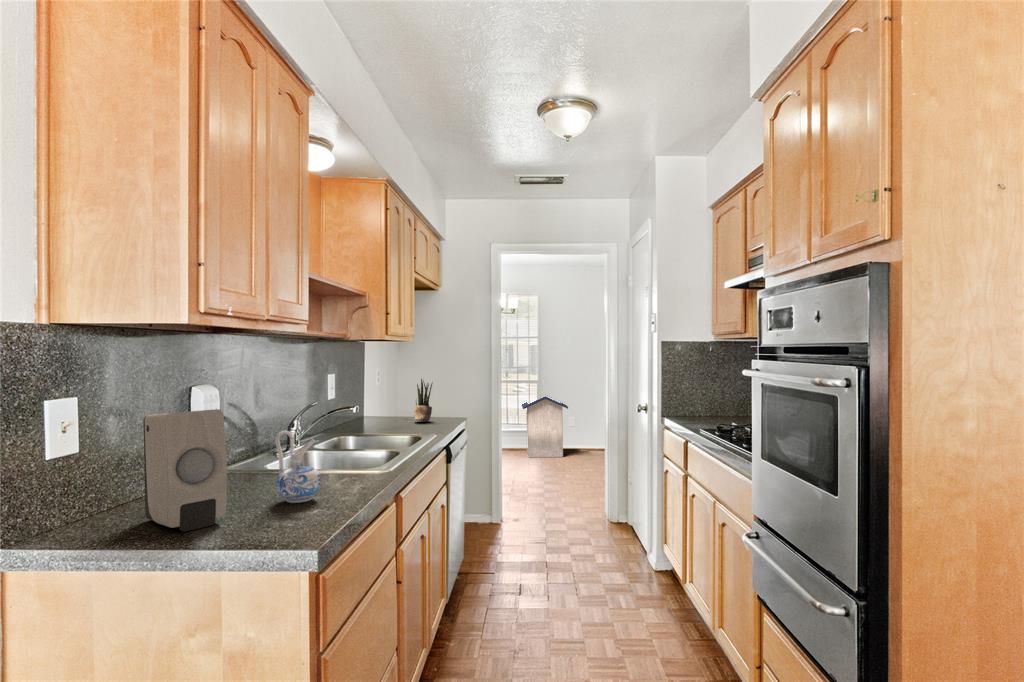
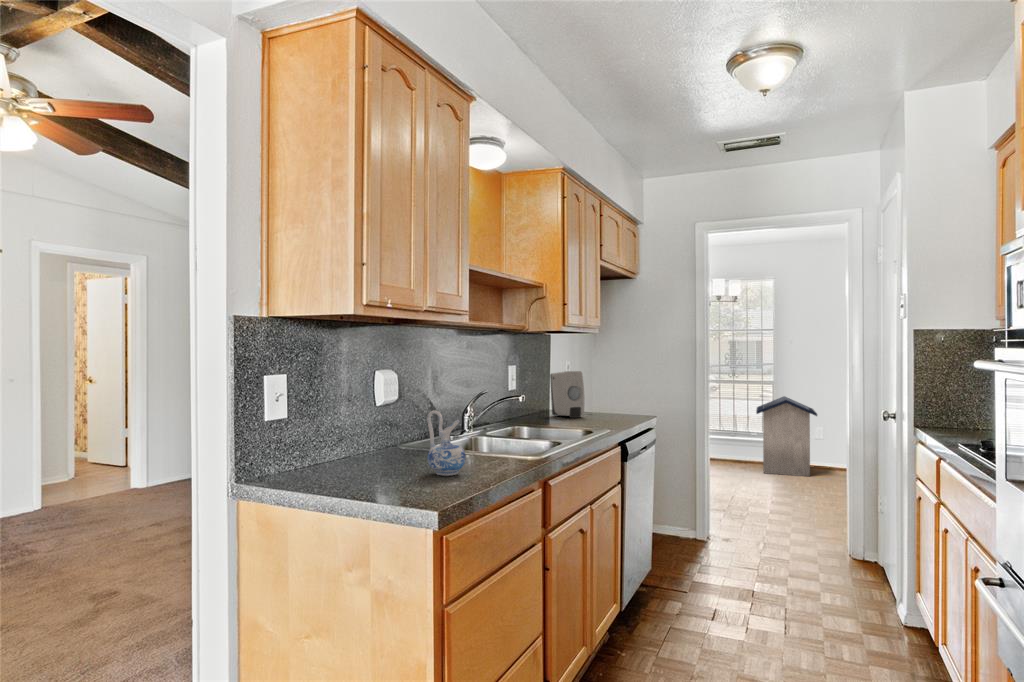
potted plant: present [414,379,432,421] -> none [599,371,619,417]
soap dispenser: present [143,409,227,531] -> present [550,371,584,418]

